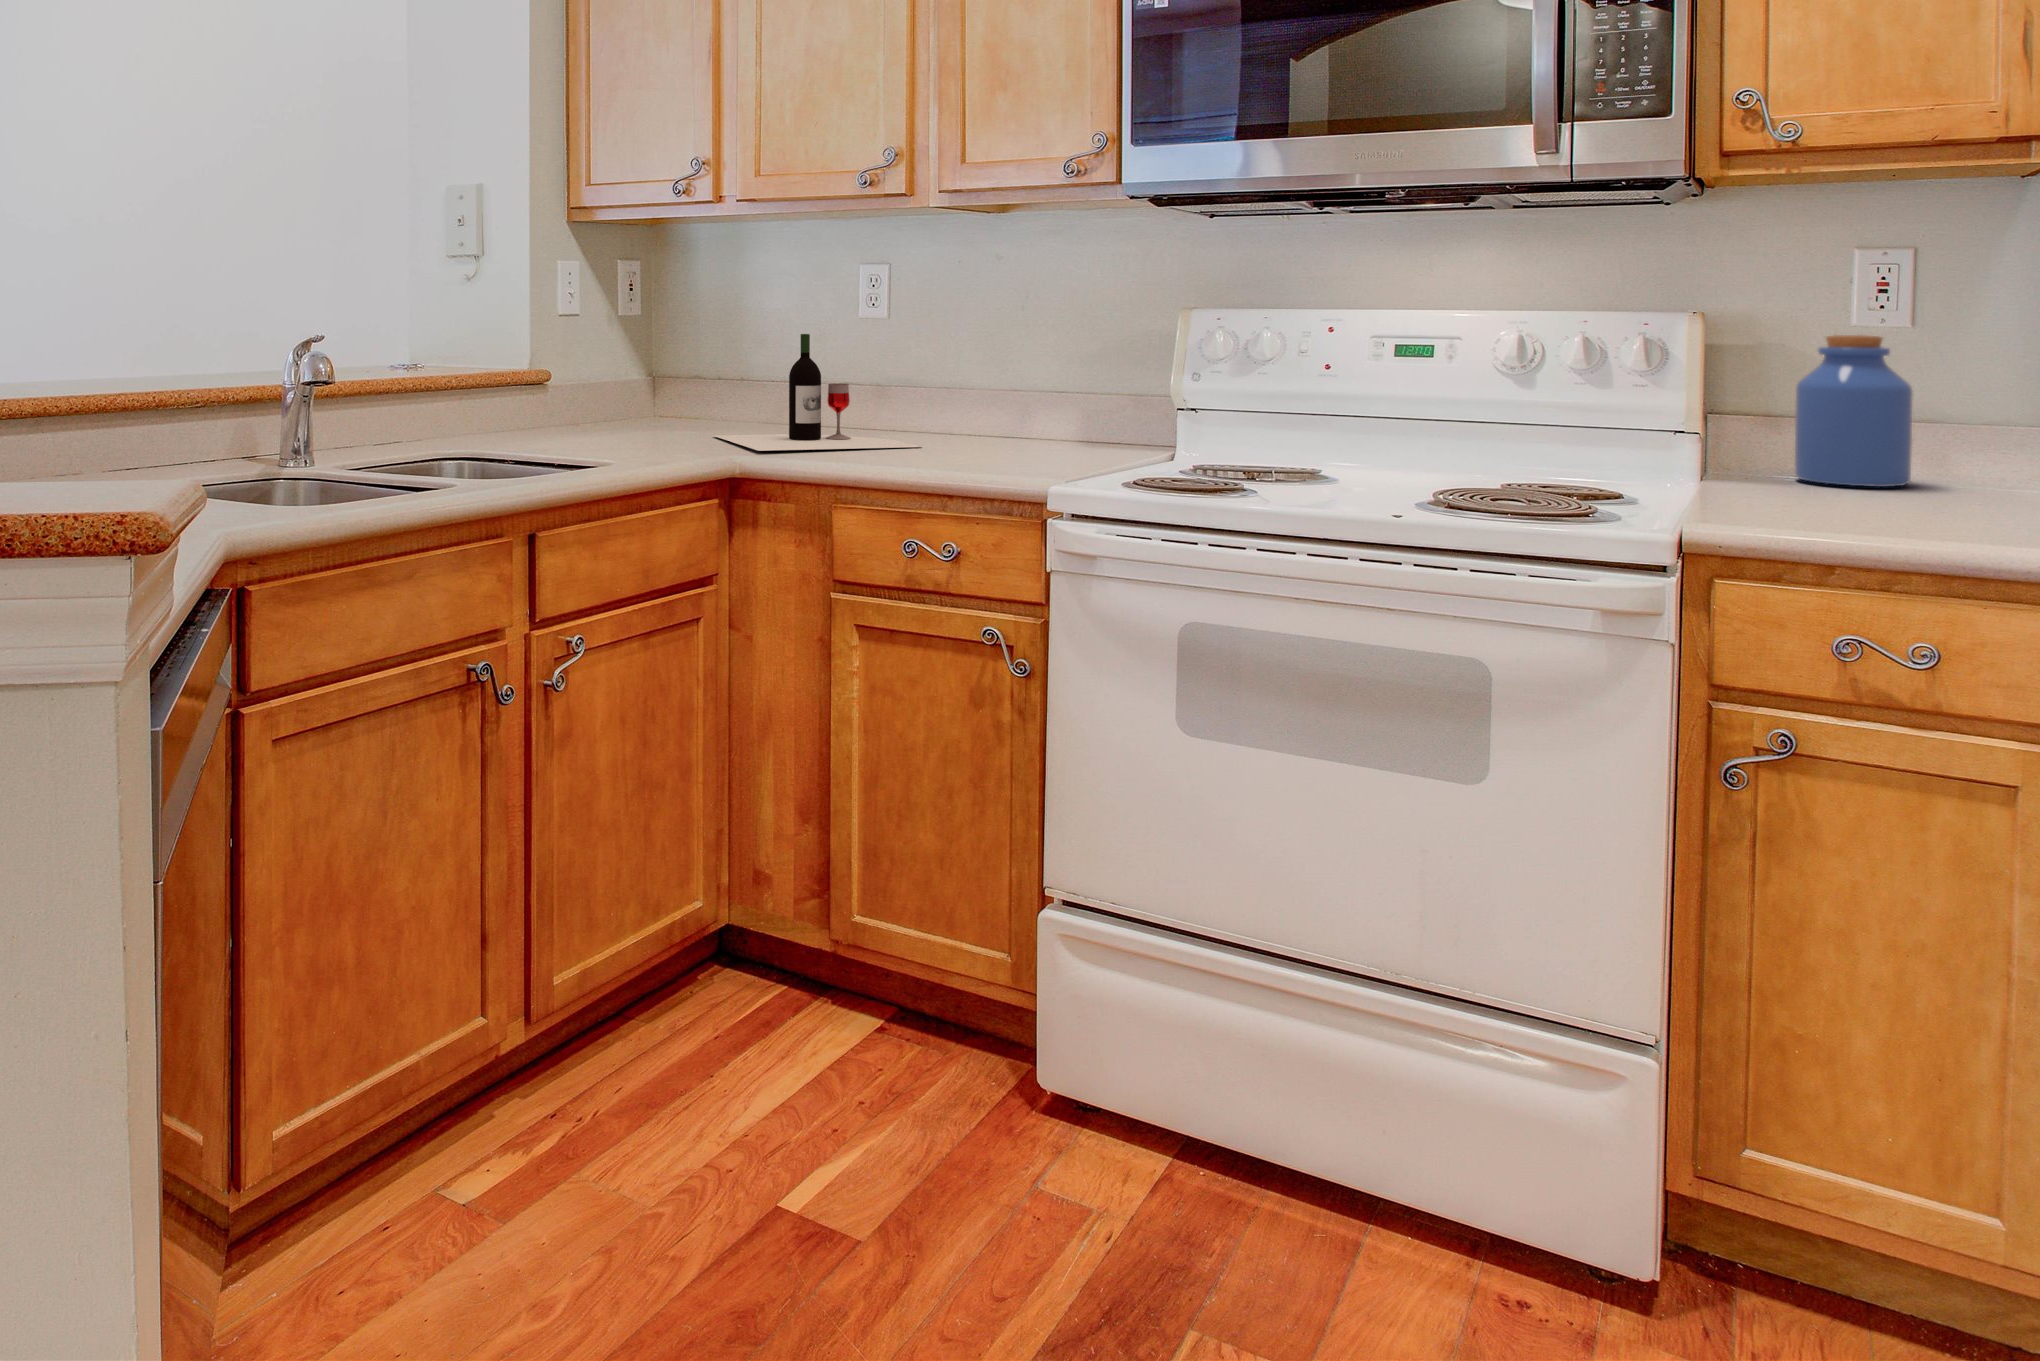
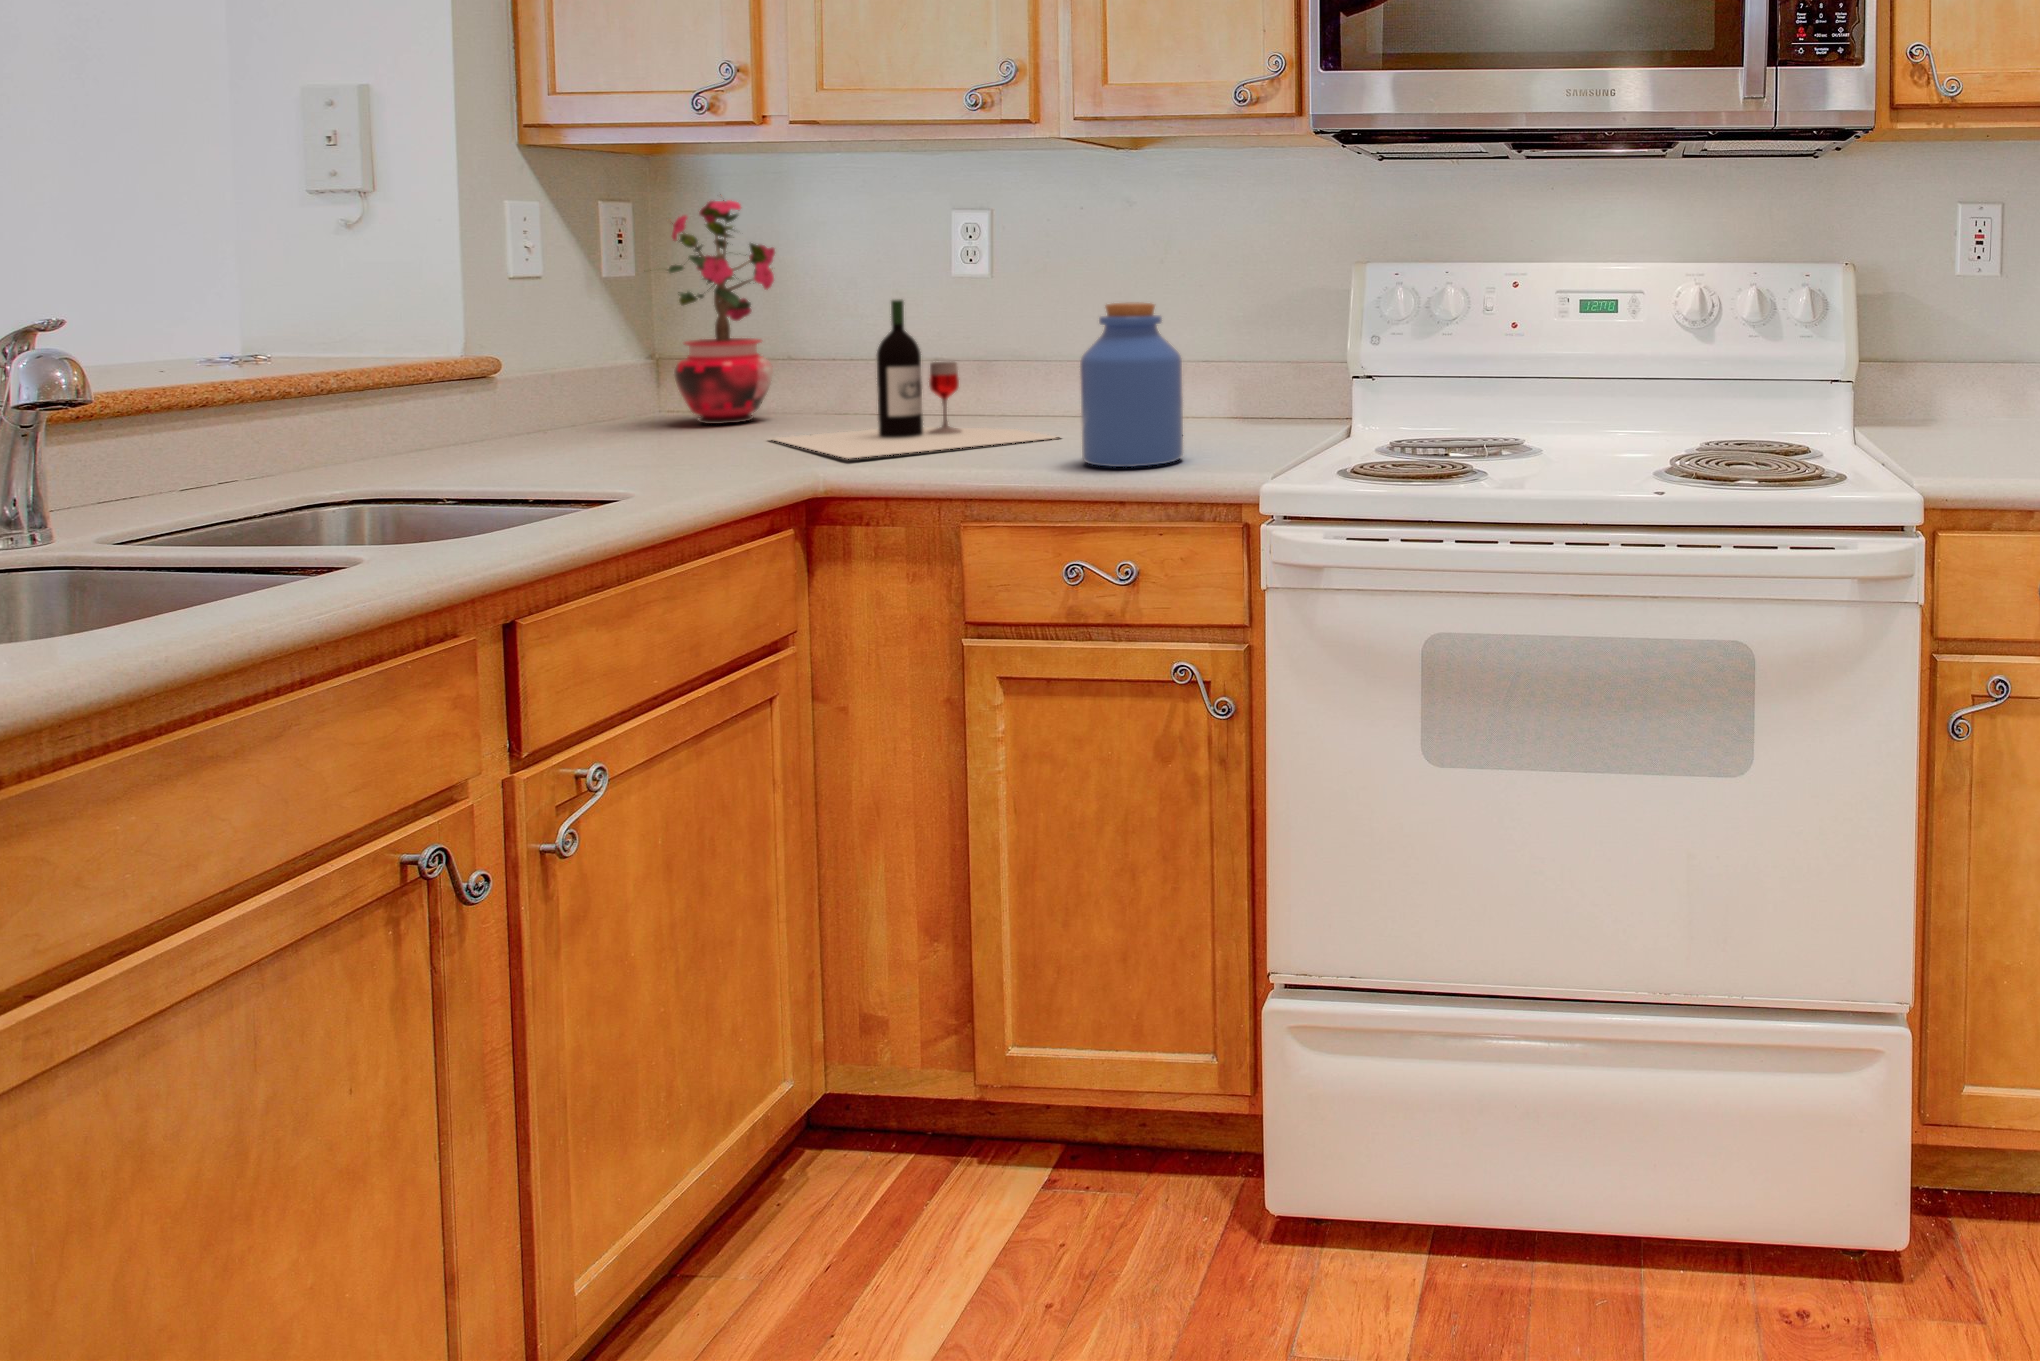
potted plant: none [640,253,730,425] -> present [668,200,775,424]
jar: present [1795,335,1913,487] -> present [1080,302,1184,467]

